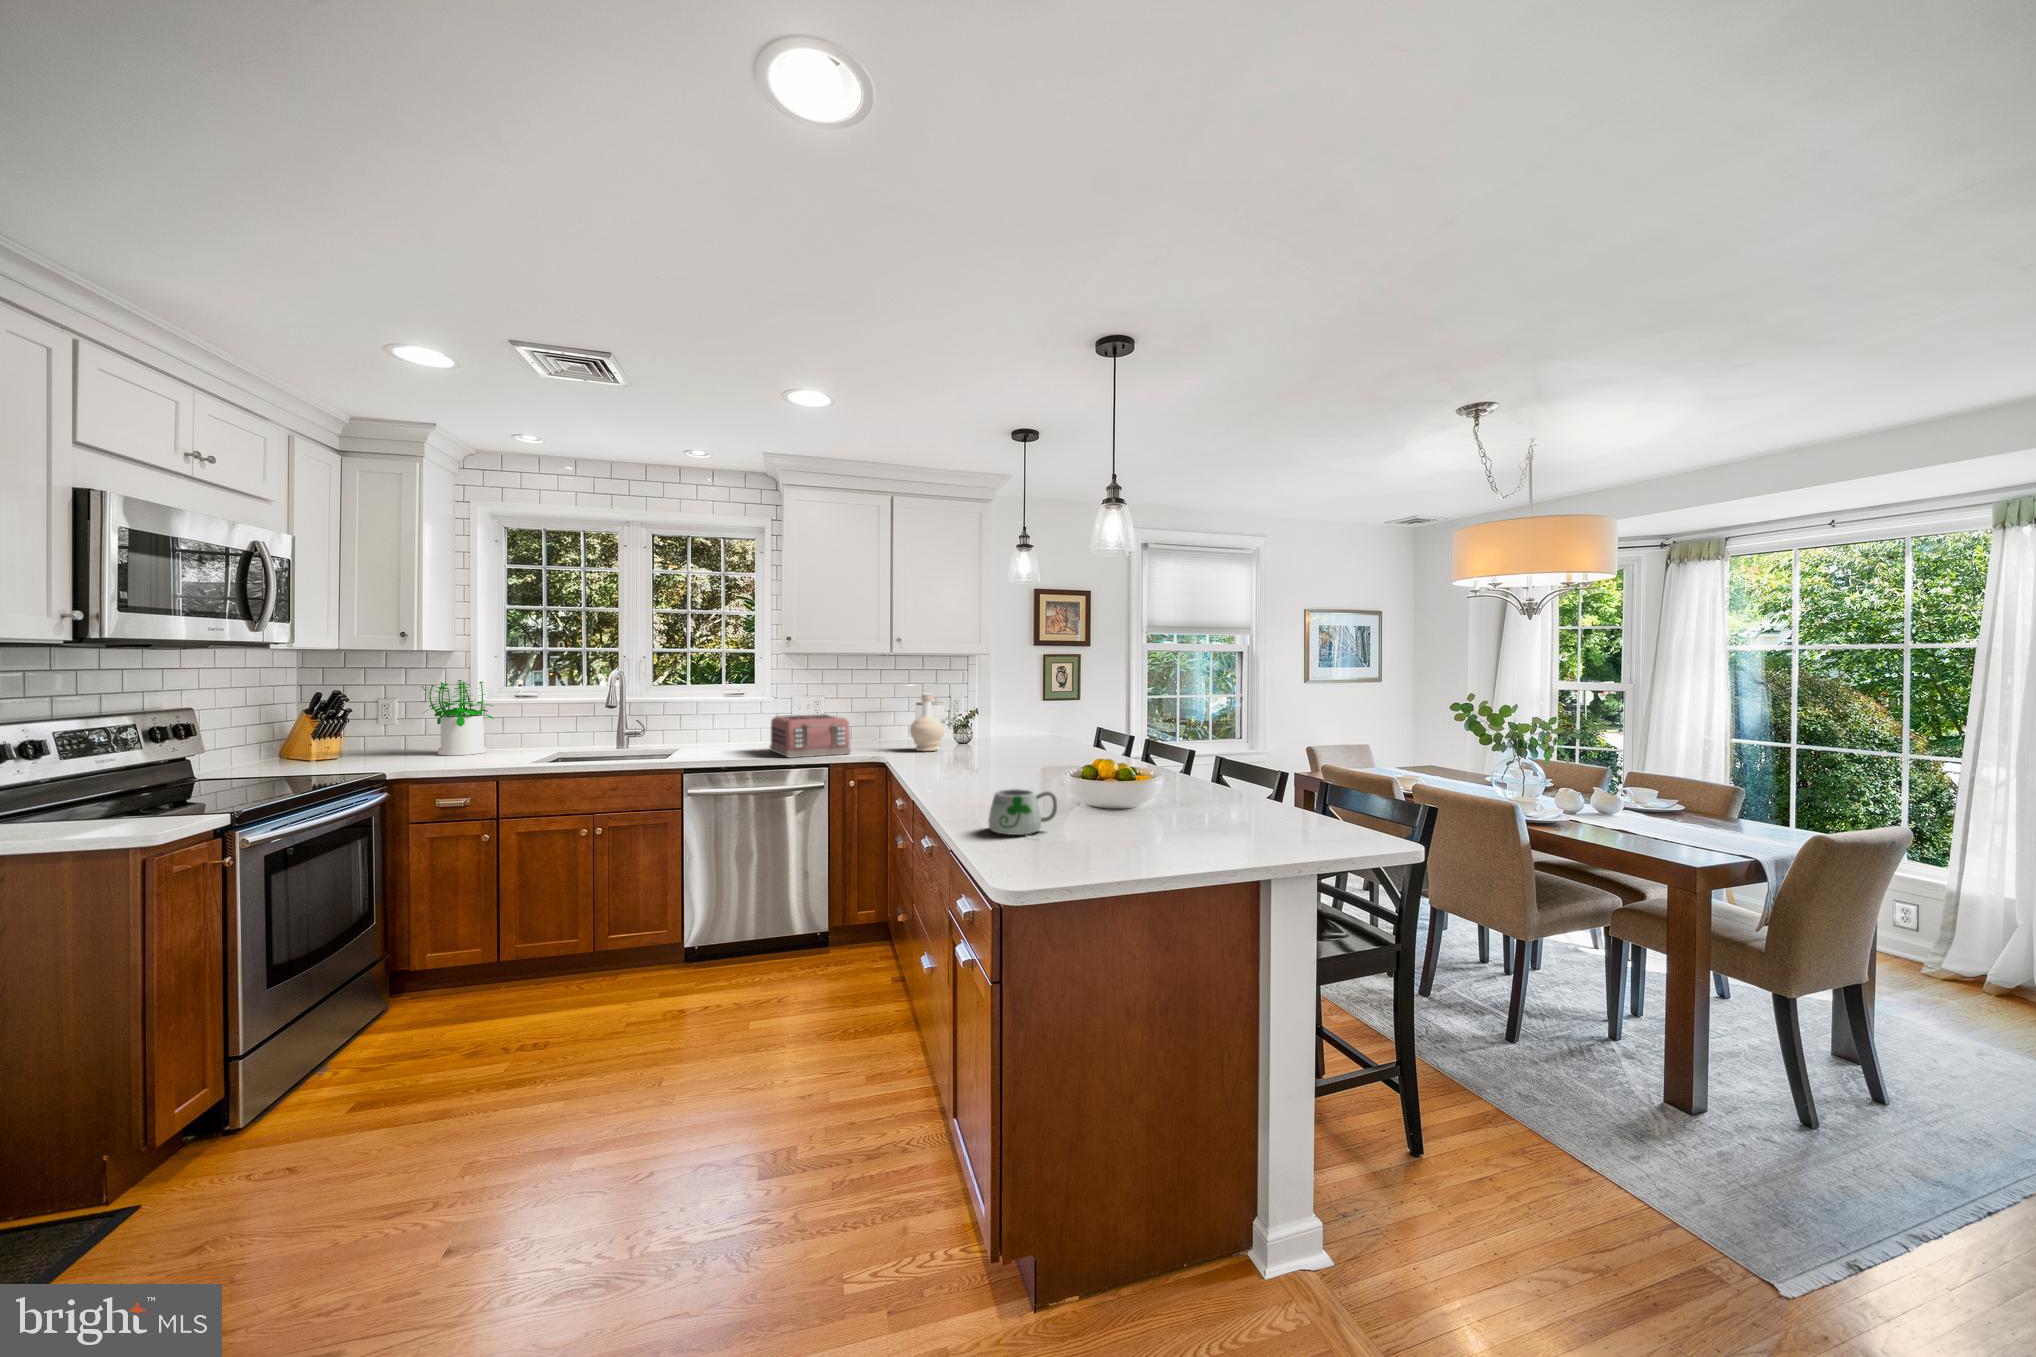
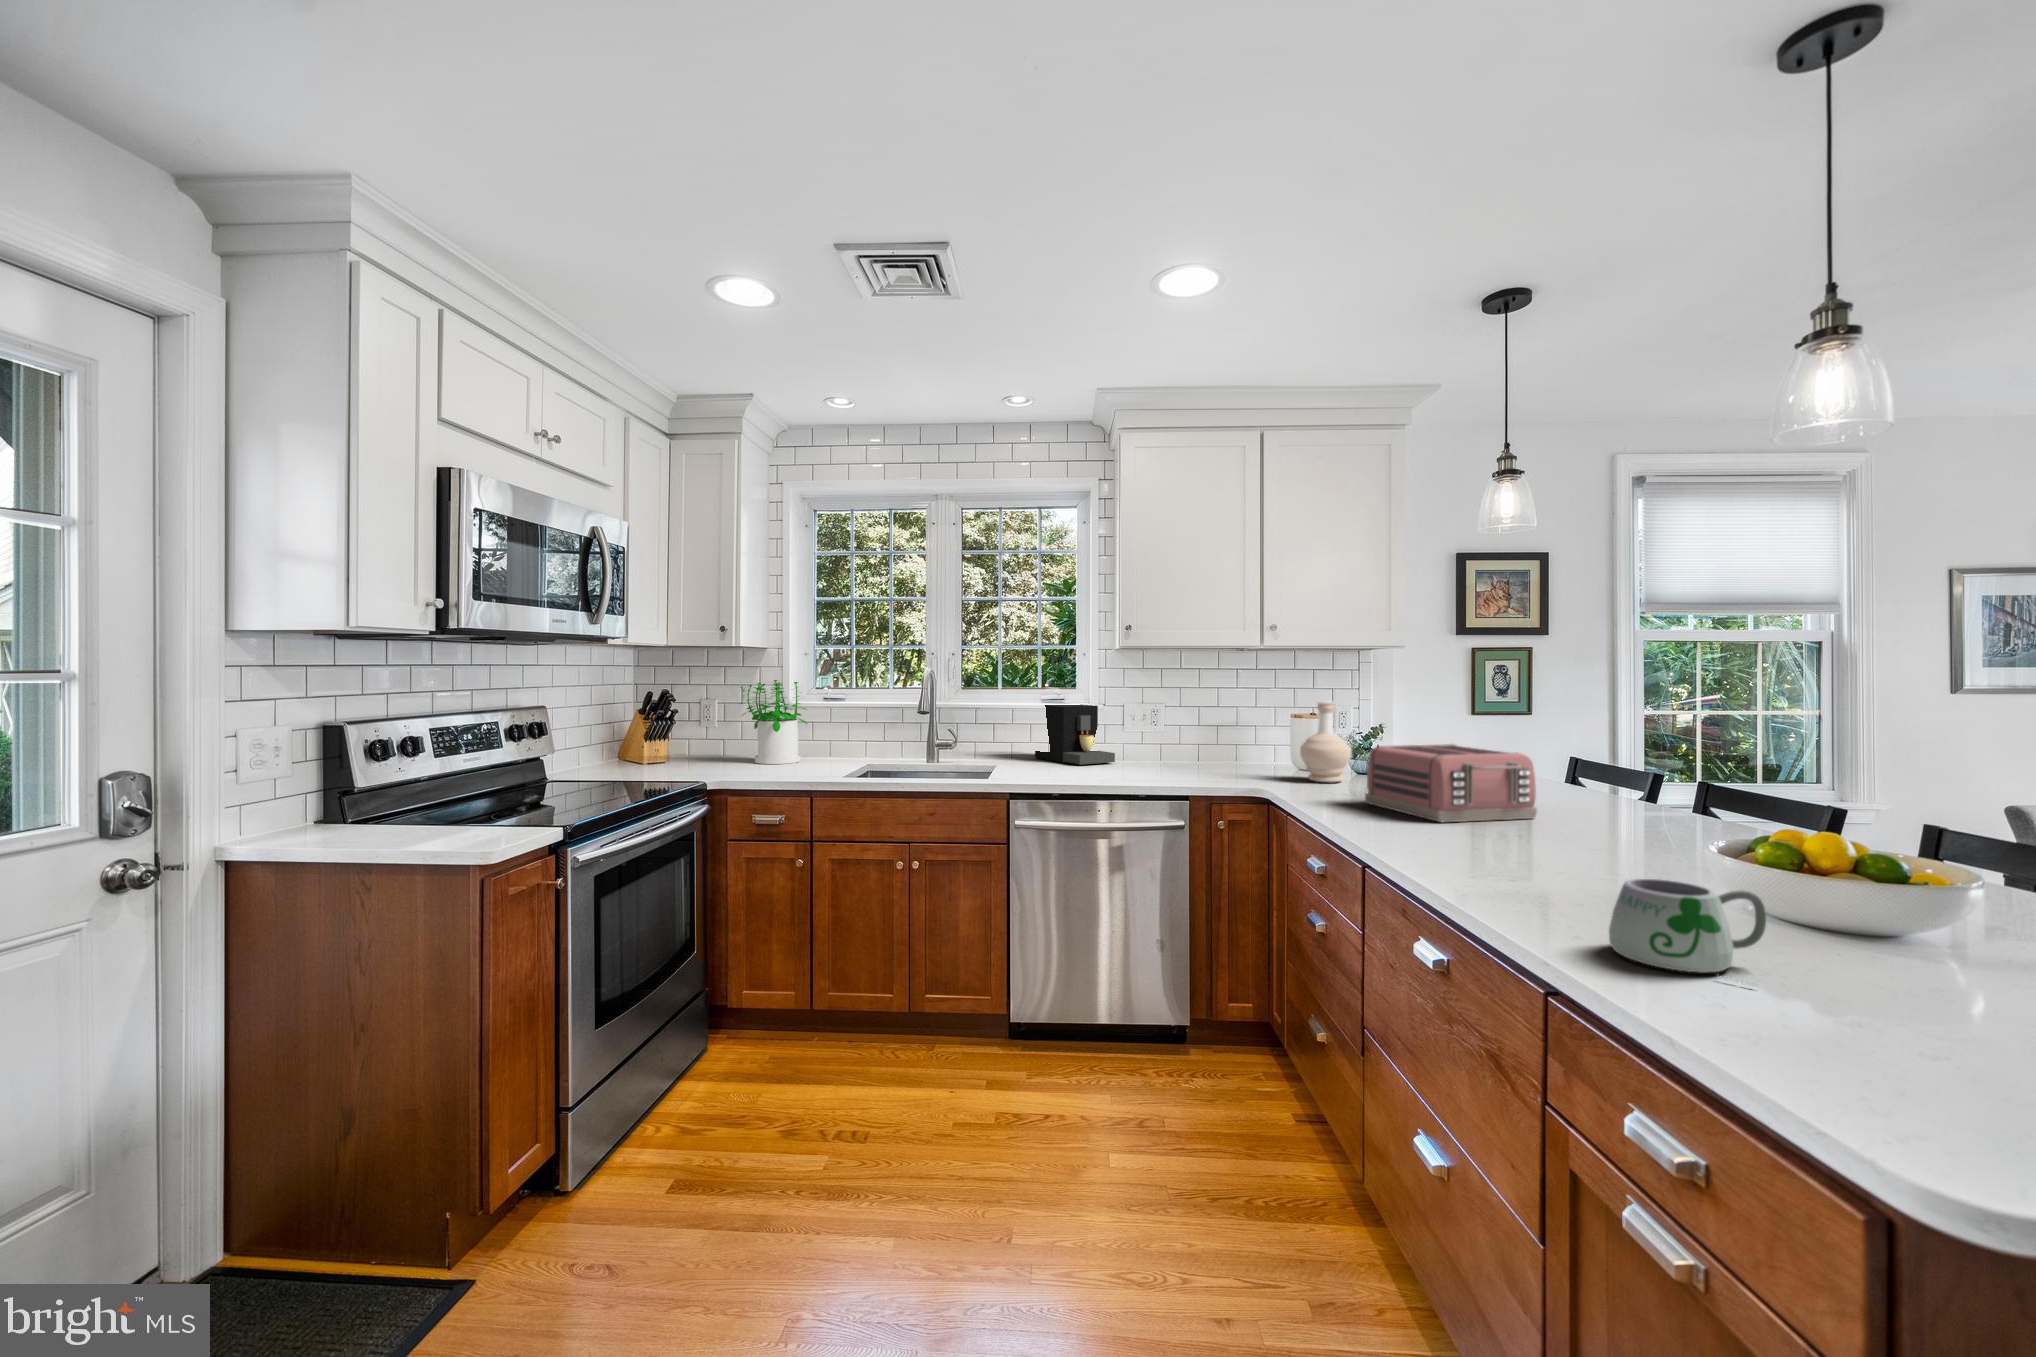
coffee maker: none [713,697,778,746] -> present [1035,705,1115,765]
toaster: present [770,714,851,758] -> present [1365,744,1537,822]

